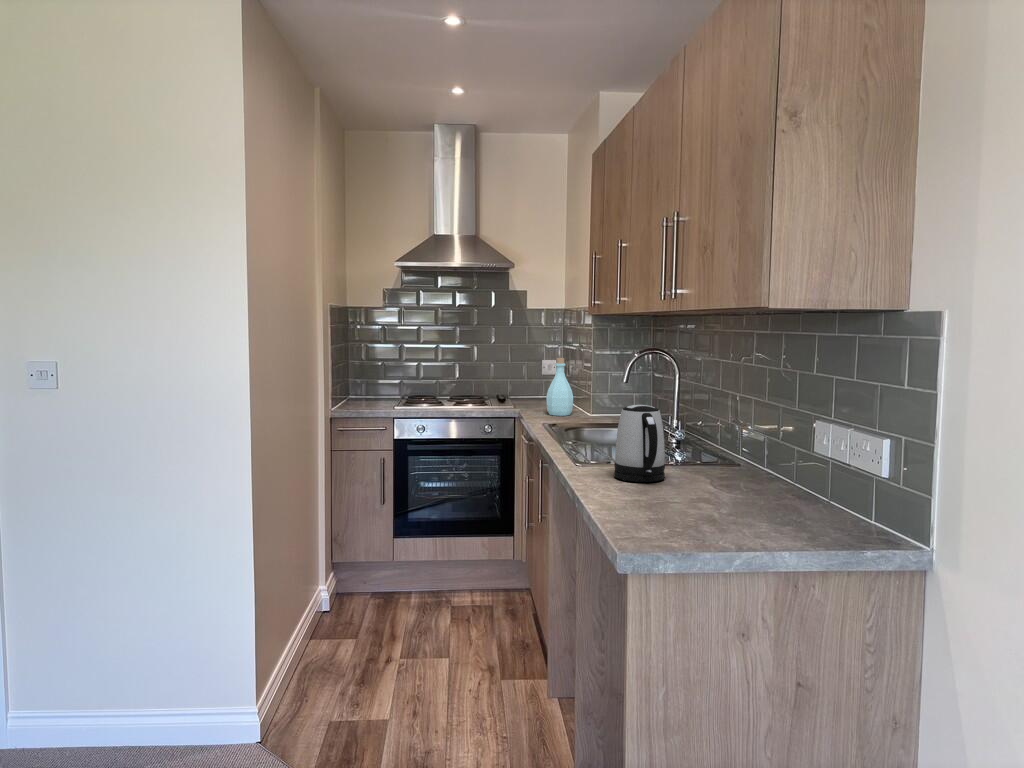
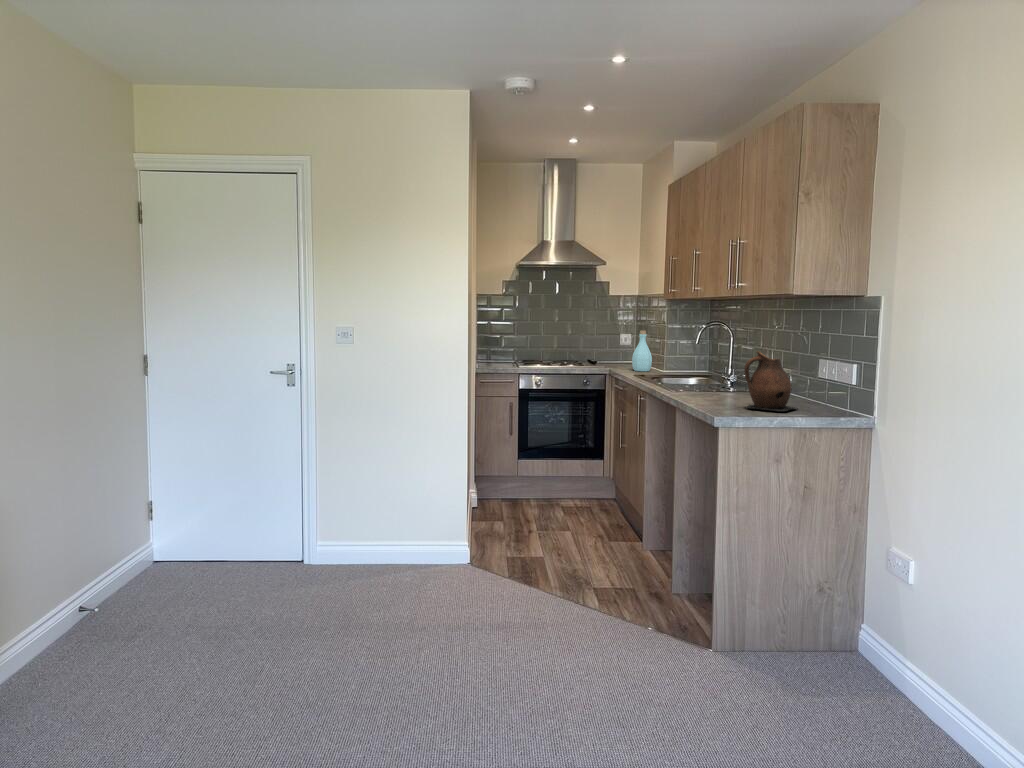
kettle: present [614,405,665,482] -> none [698,353,729,397]
ceramic pitcher: none [680,414,782,536] -> present [744,352,798,412]

